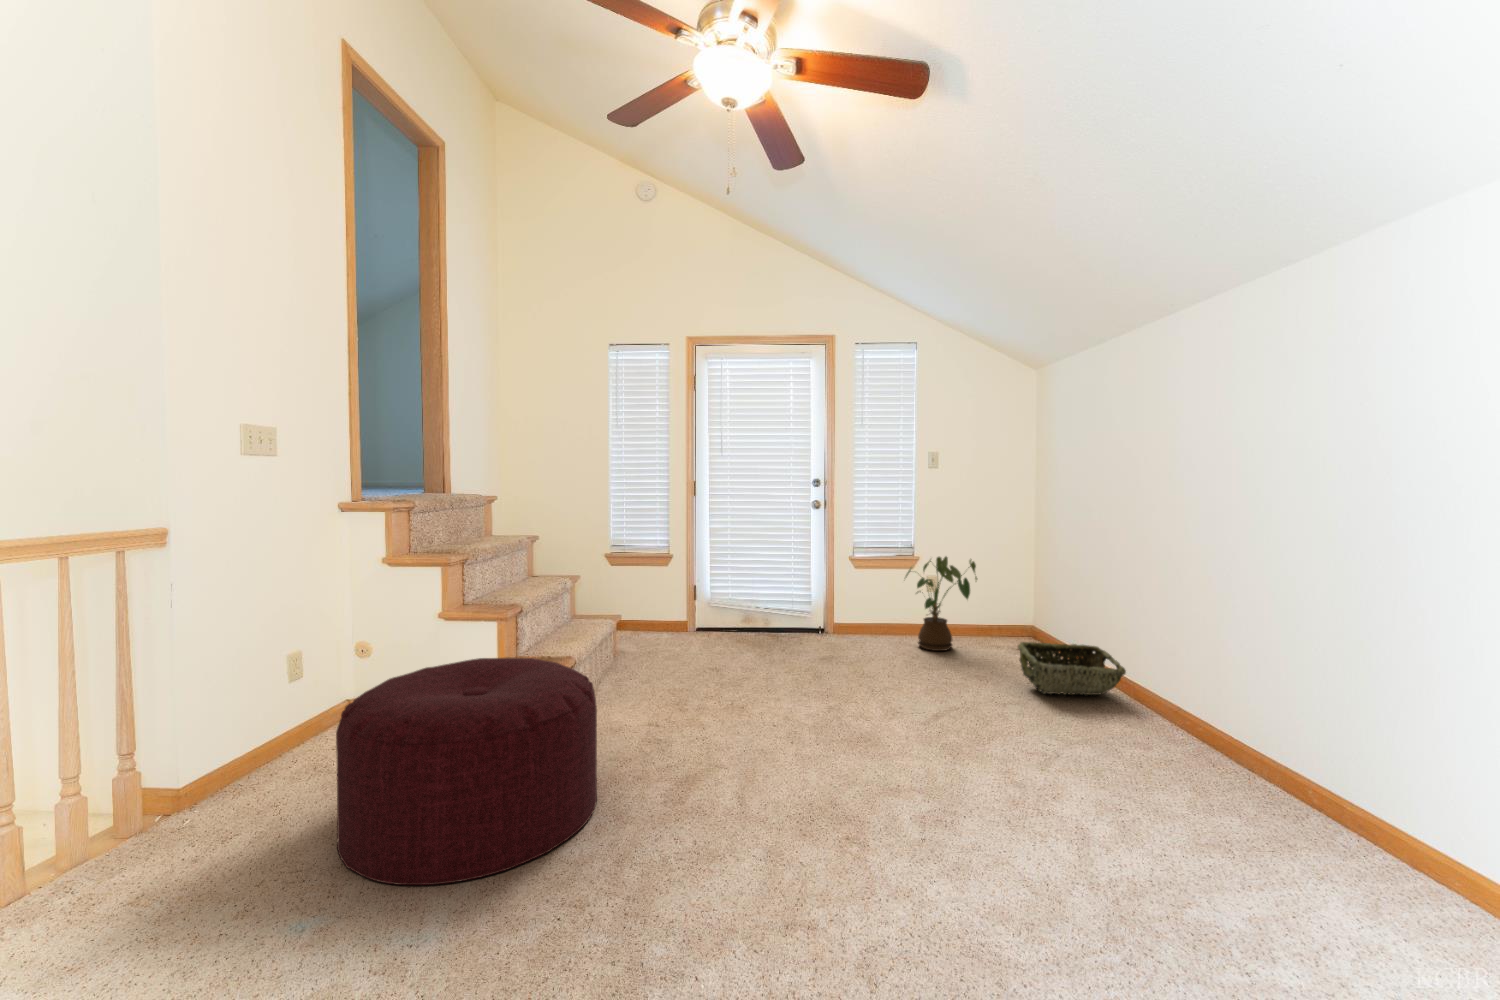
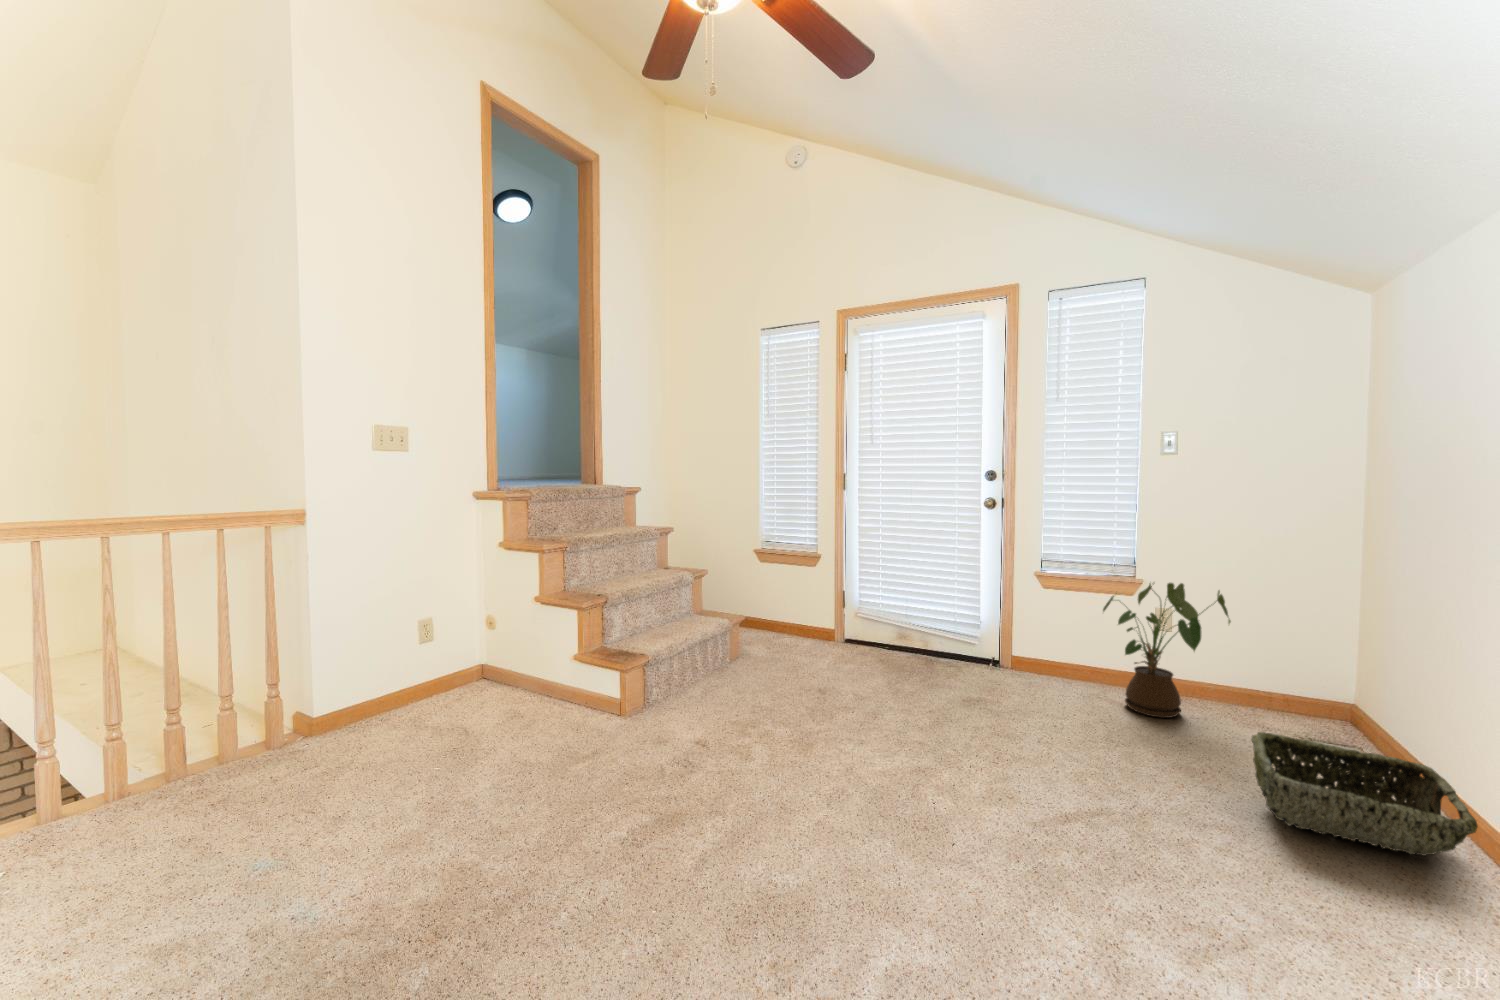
ottoman: present [336,658,597,885] -> none [305,647,569,873]

